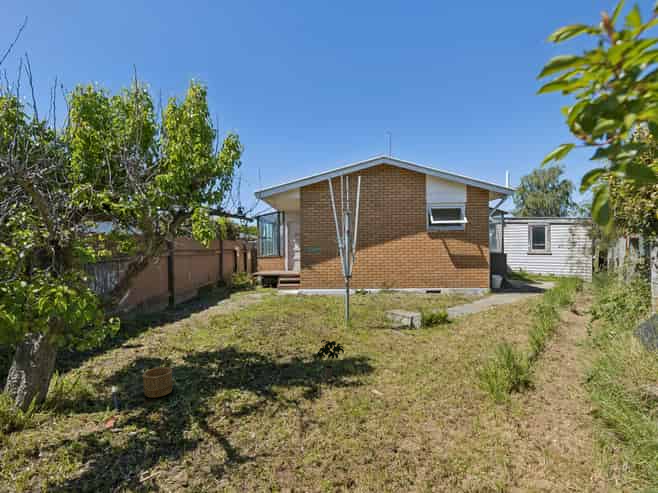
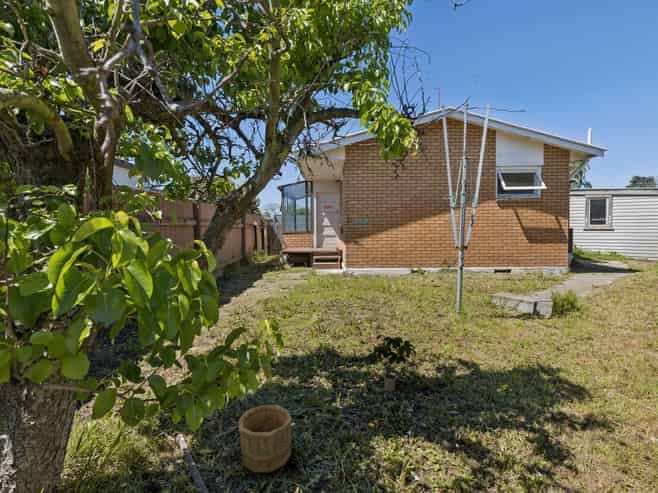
potted plant: present [316,340,344,377] -> present [367,335,416,392]

